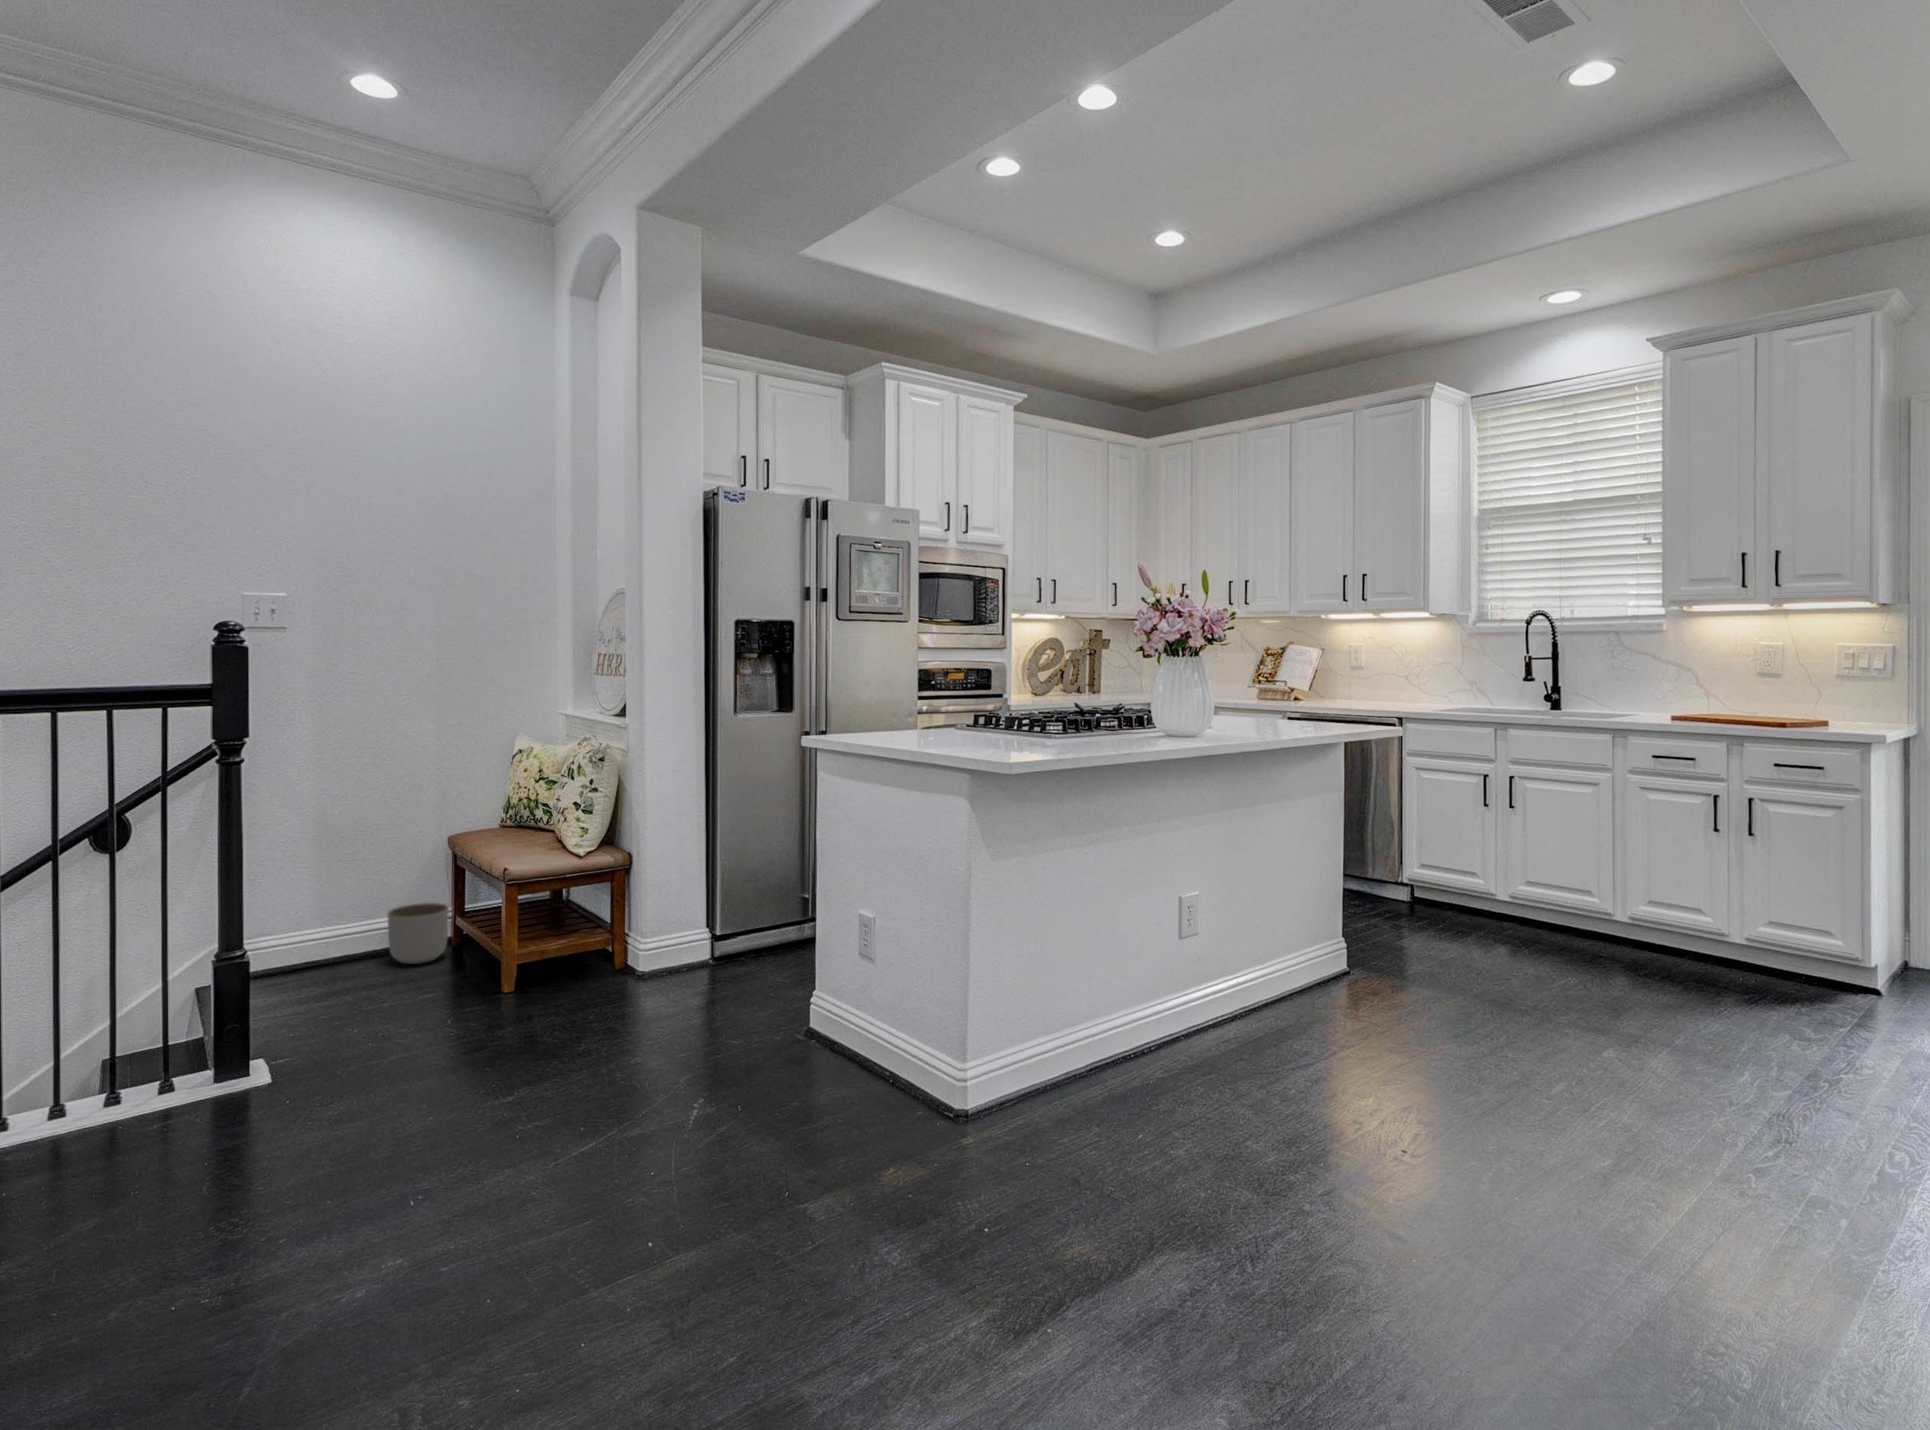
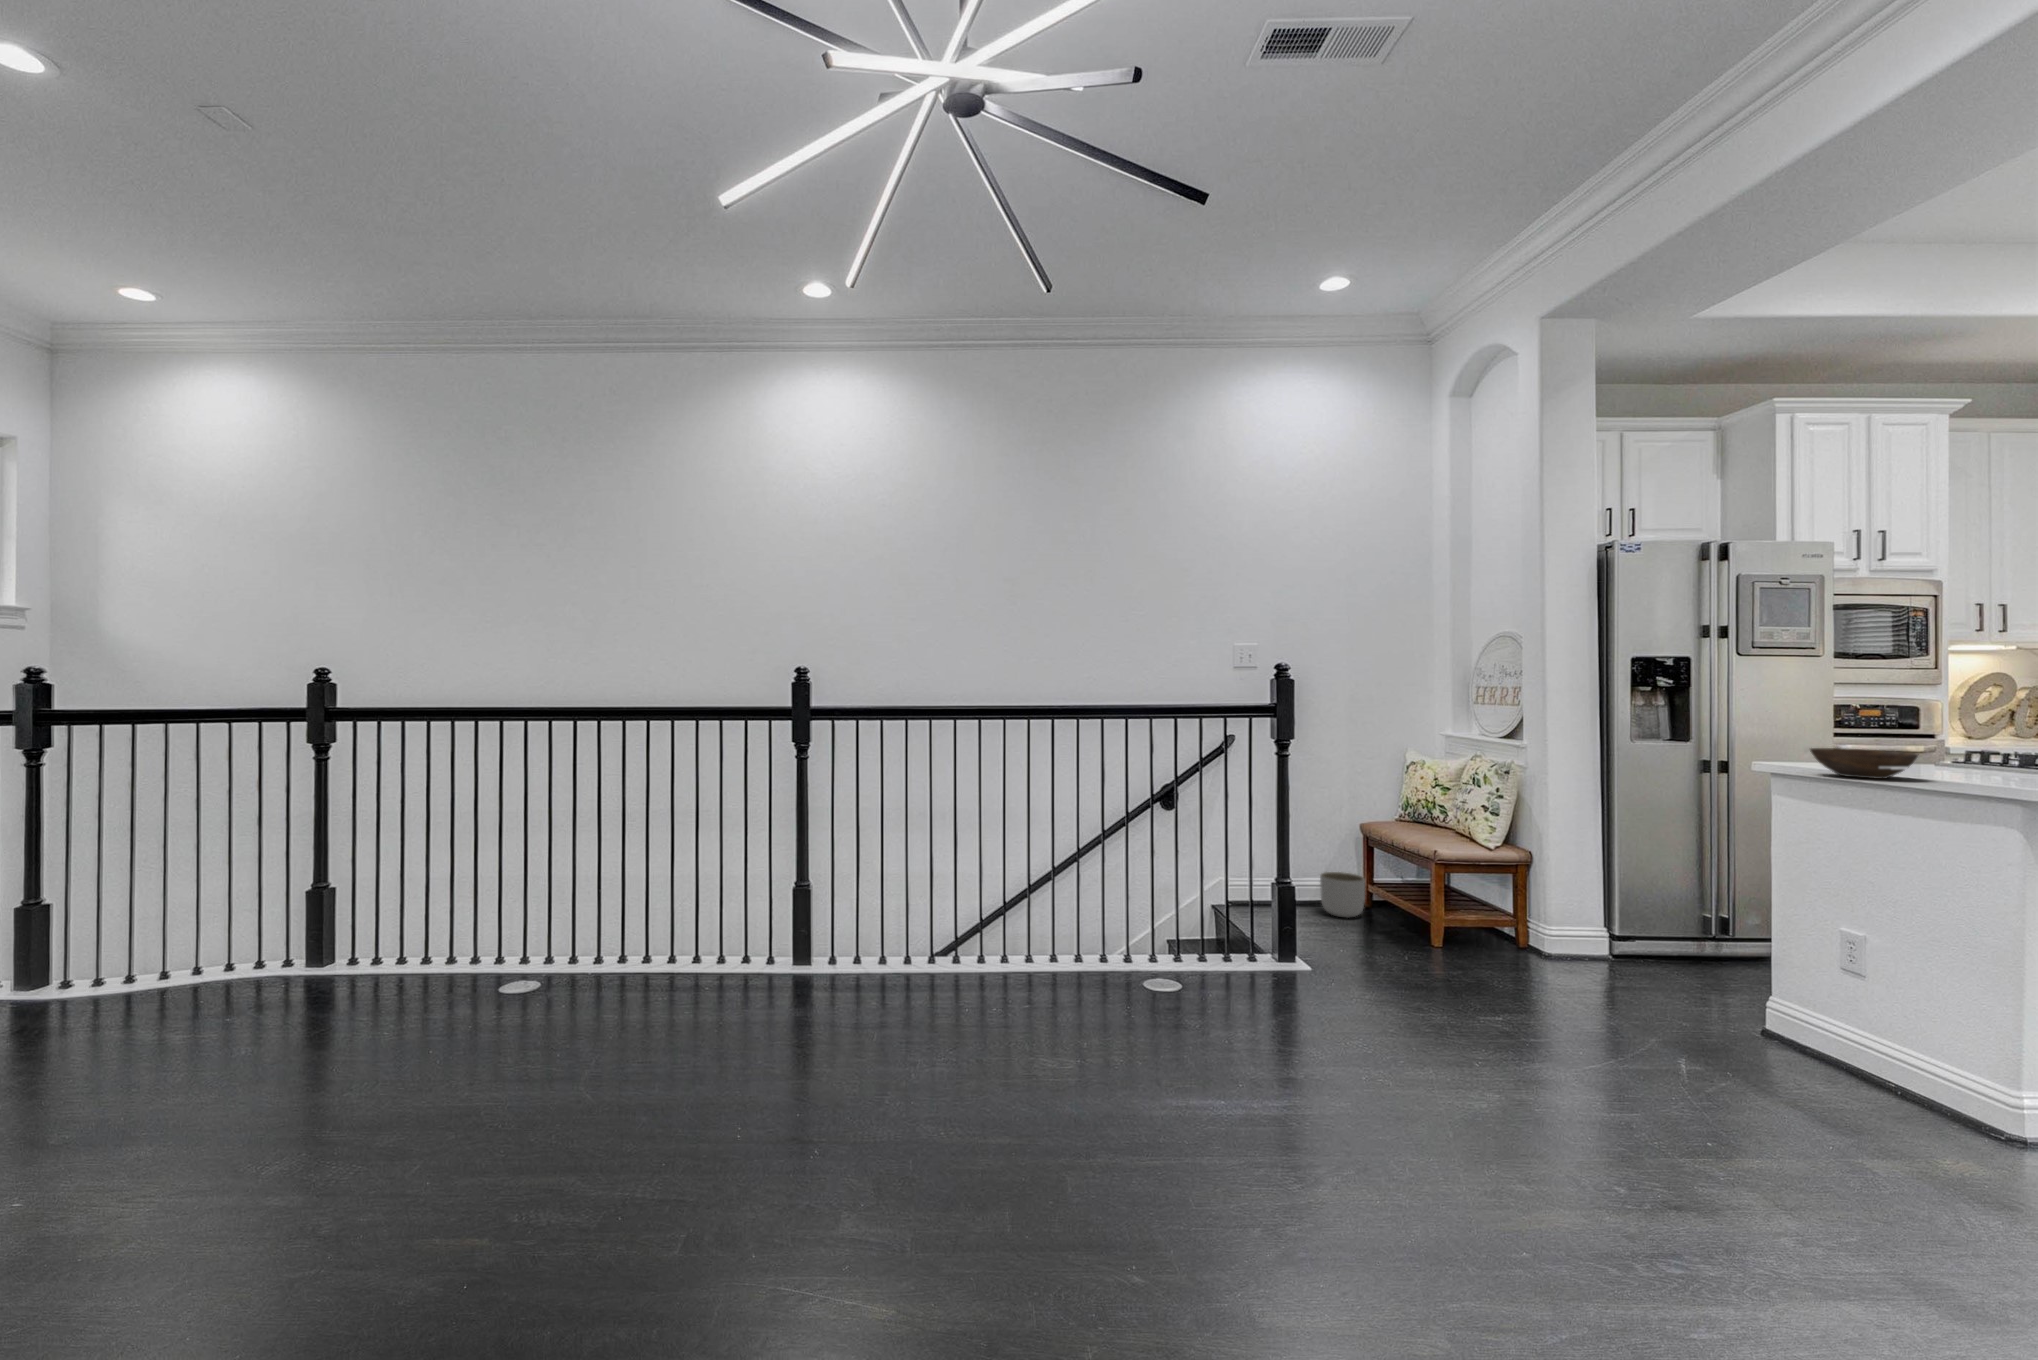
bowl: none [842,711,928,742] -> present [1810,748,1919,779]

